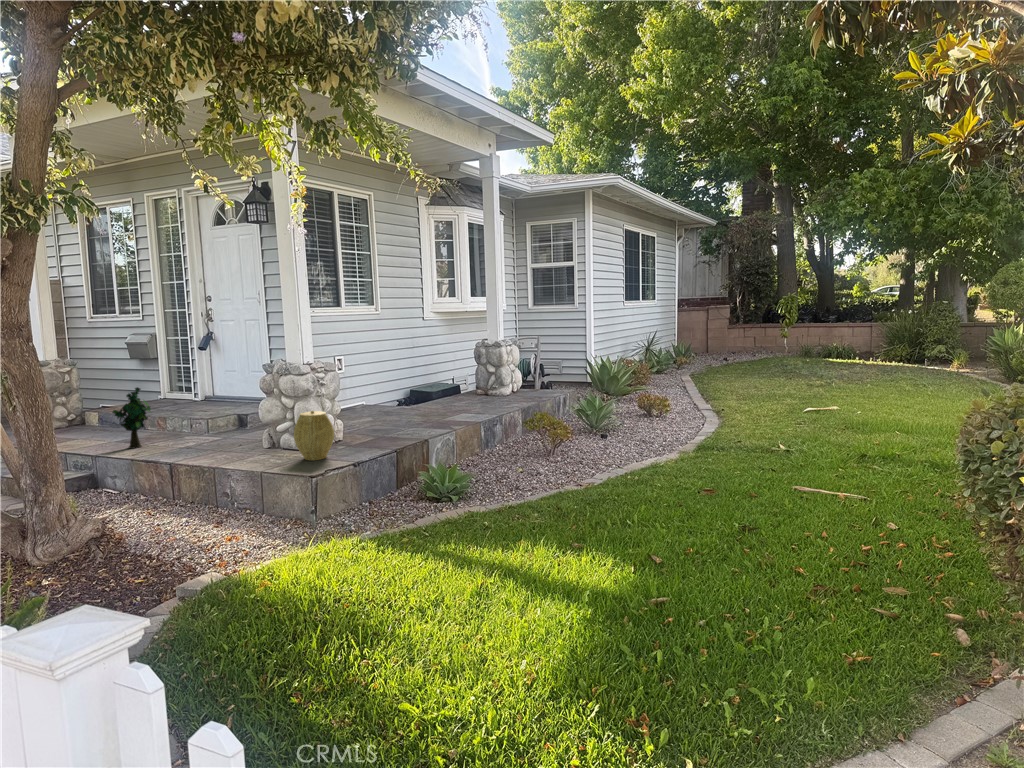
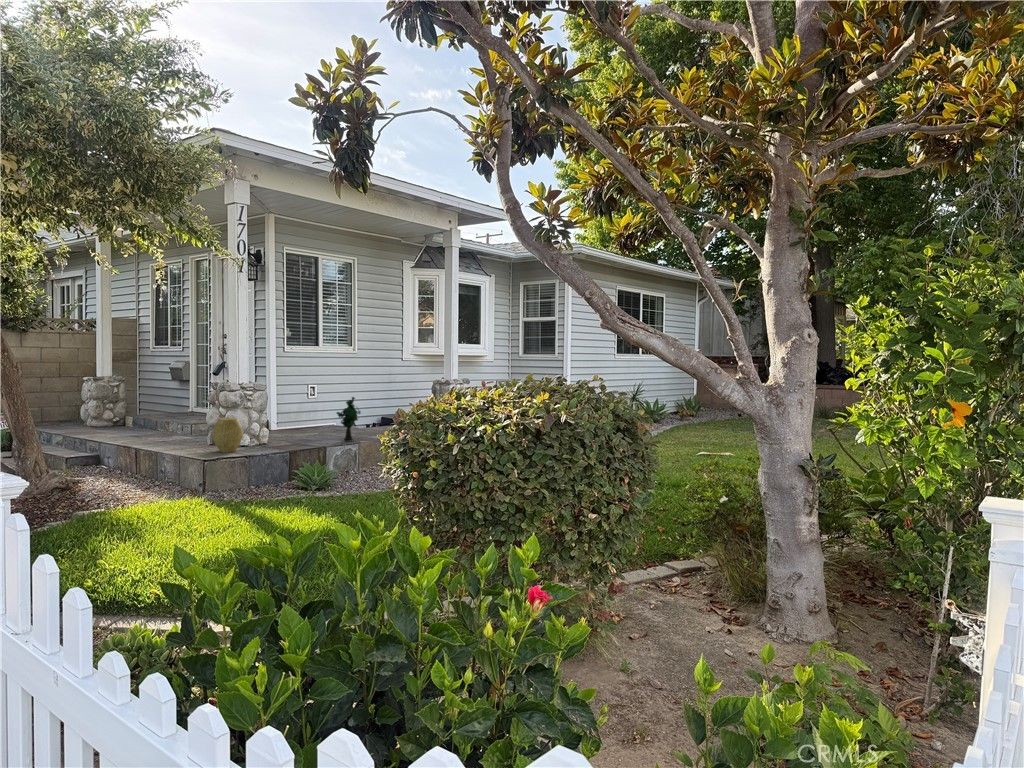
decorative plant: present [112,387,151,449] -> present [336,397,360,440]

